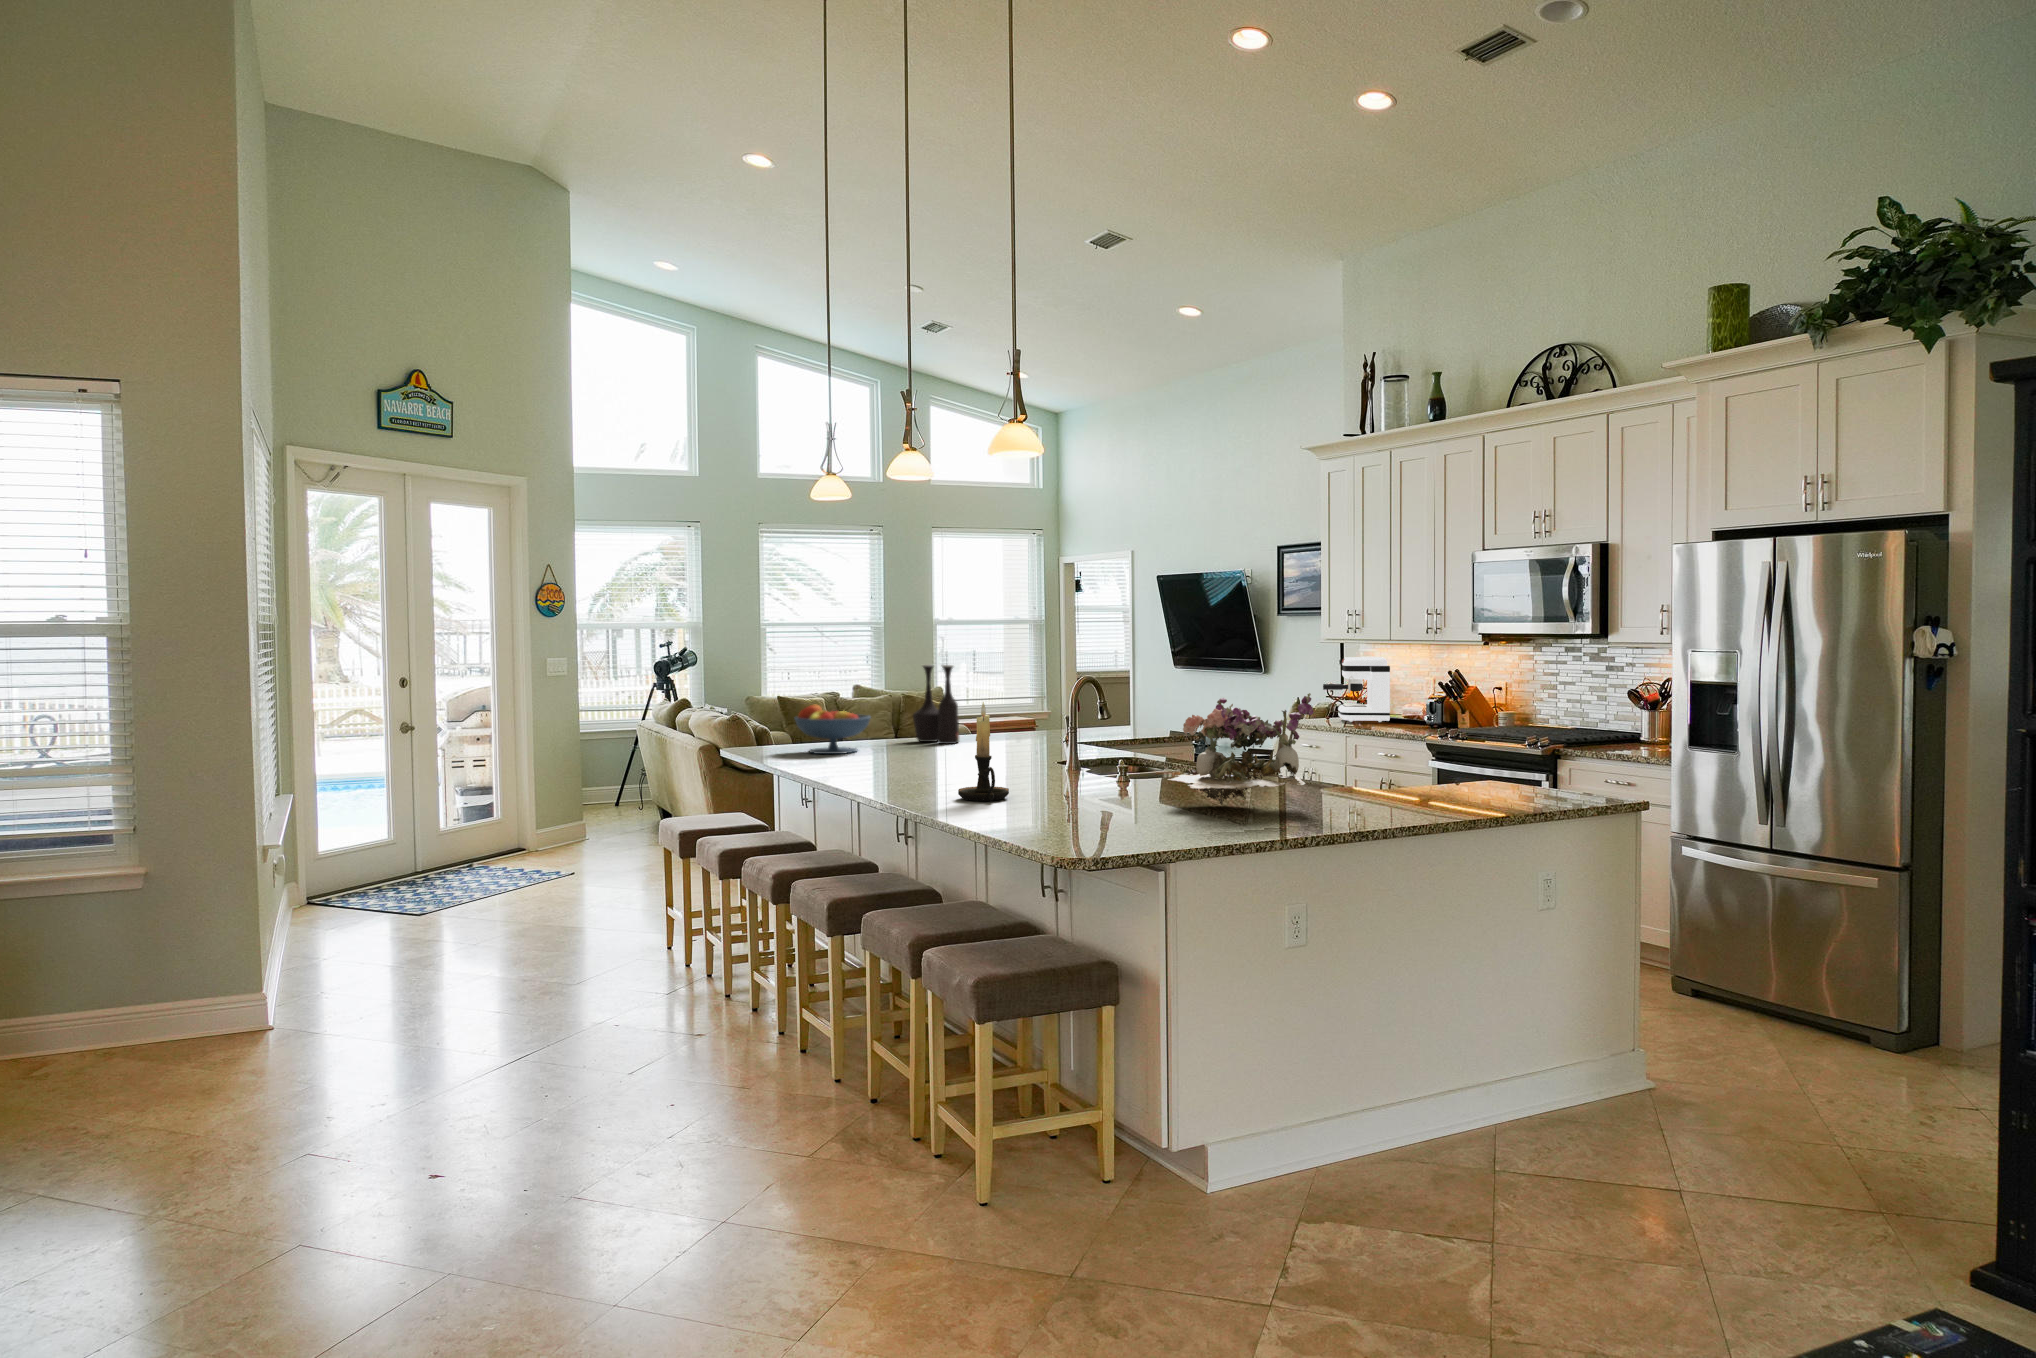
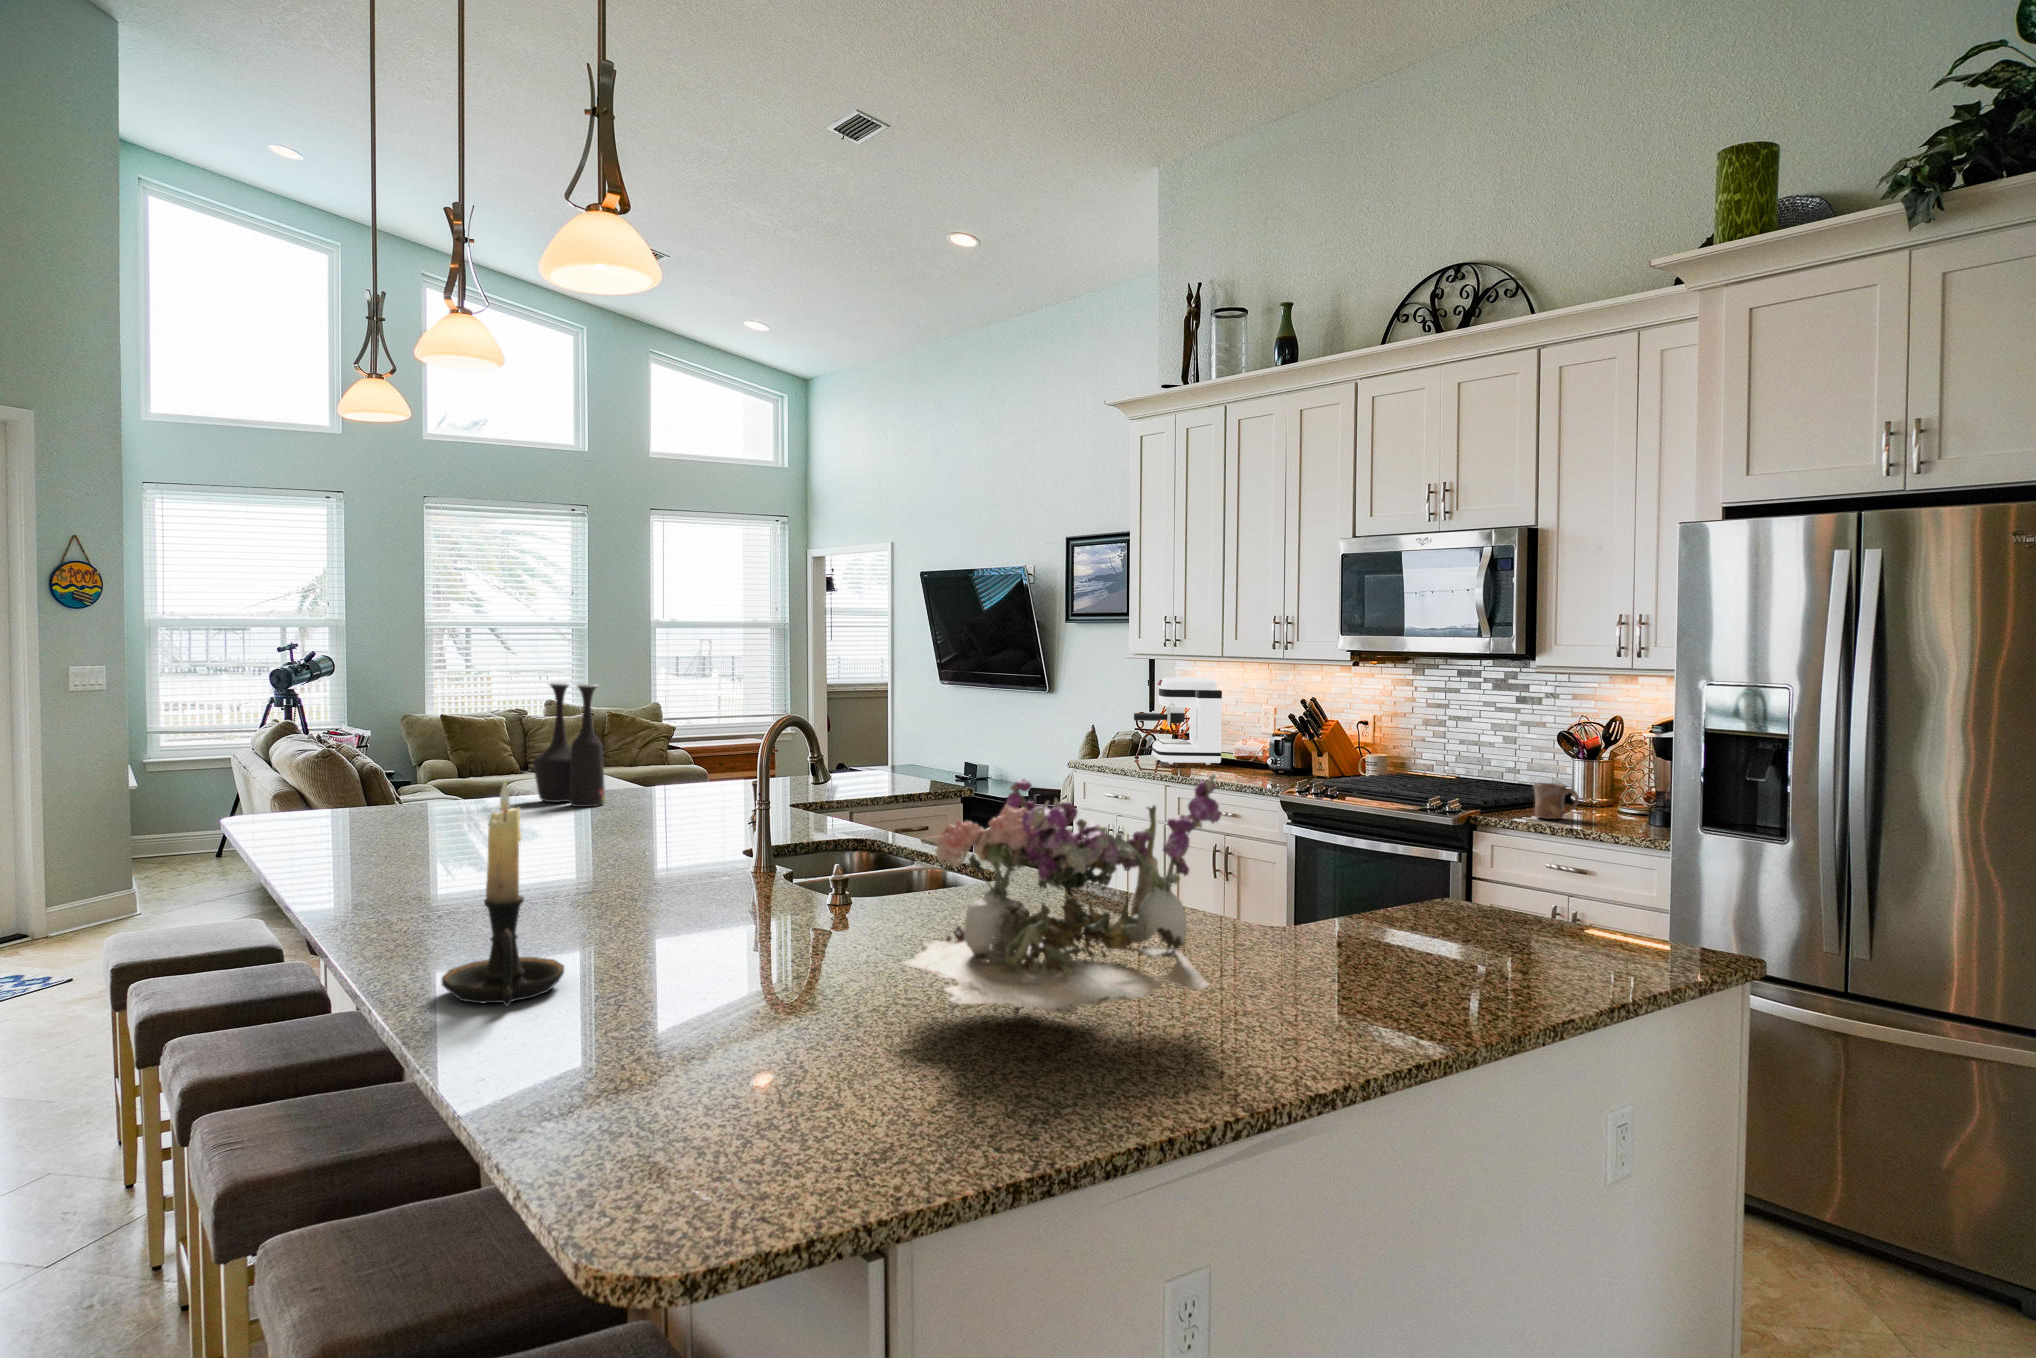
fruit bowl: present [795,704,871,754] -> none [297,748,441,833]
mug: none [1596,725,1627,749] -> present [1533,783,1579,819]

